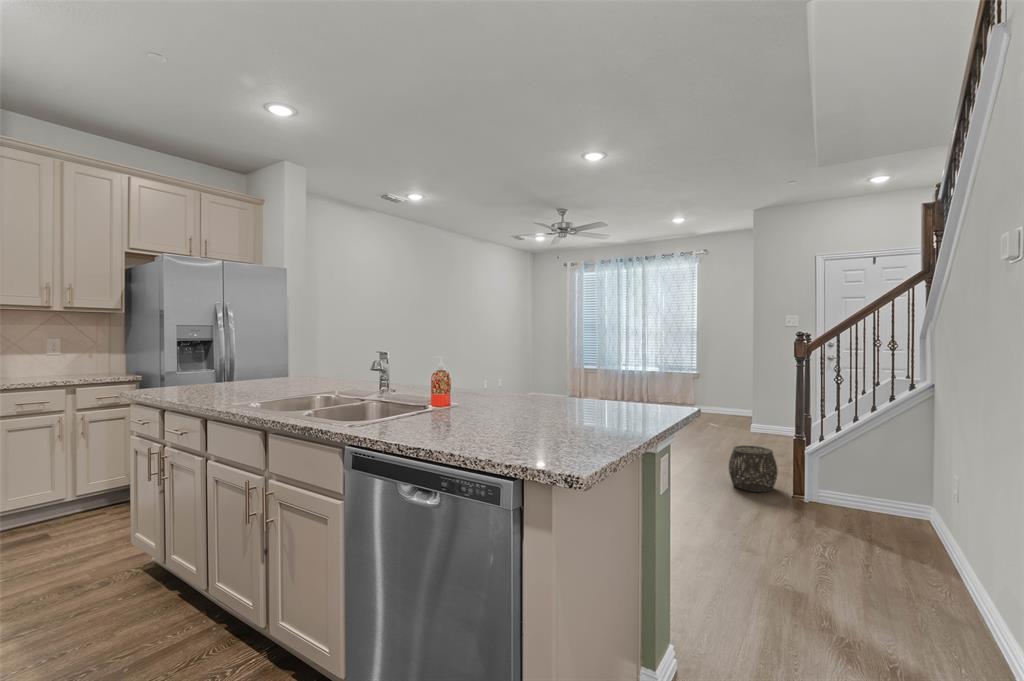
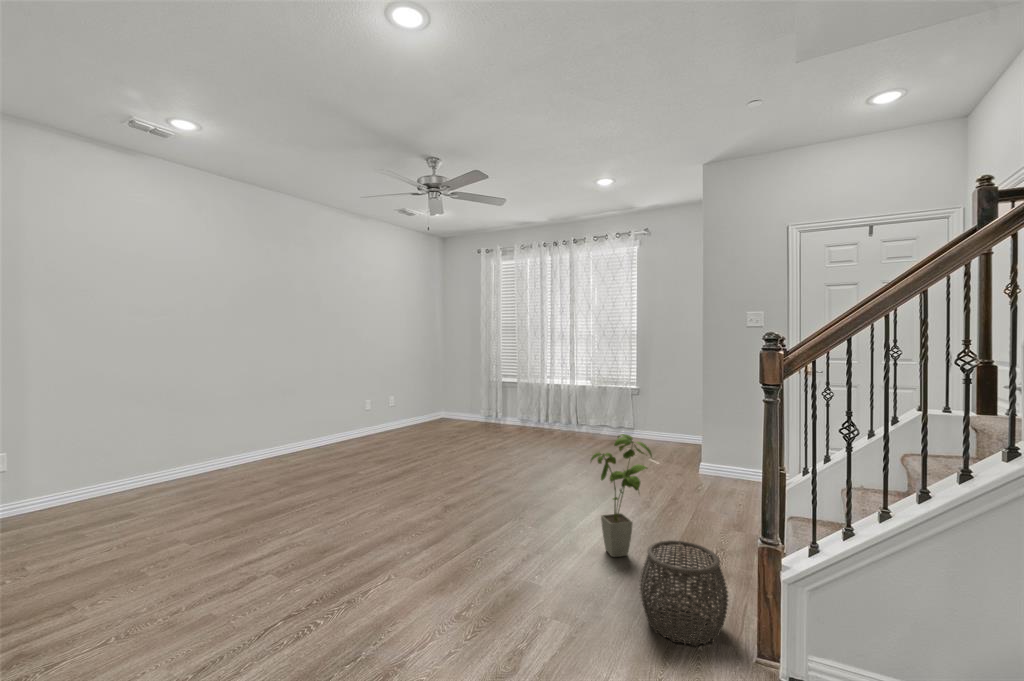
house plant: none [689,392,730,466] -> present [591,434,652,557]

